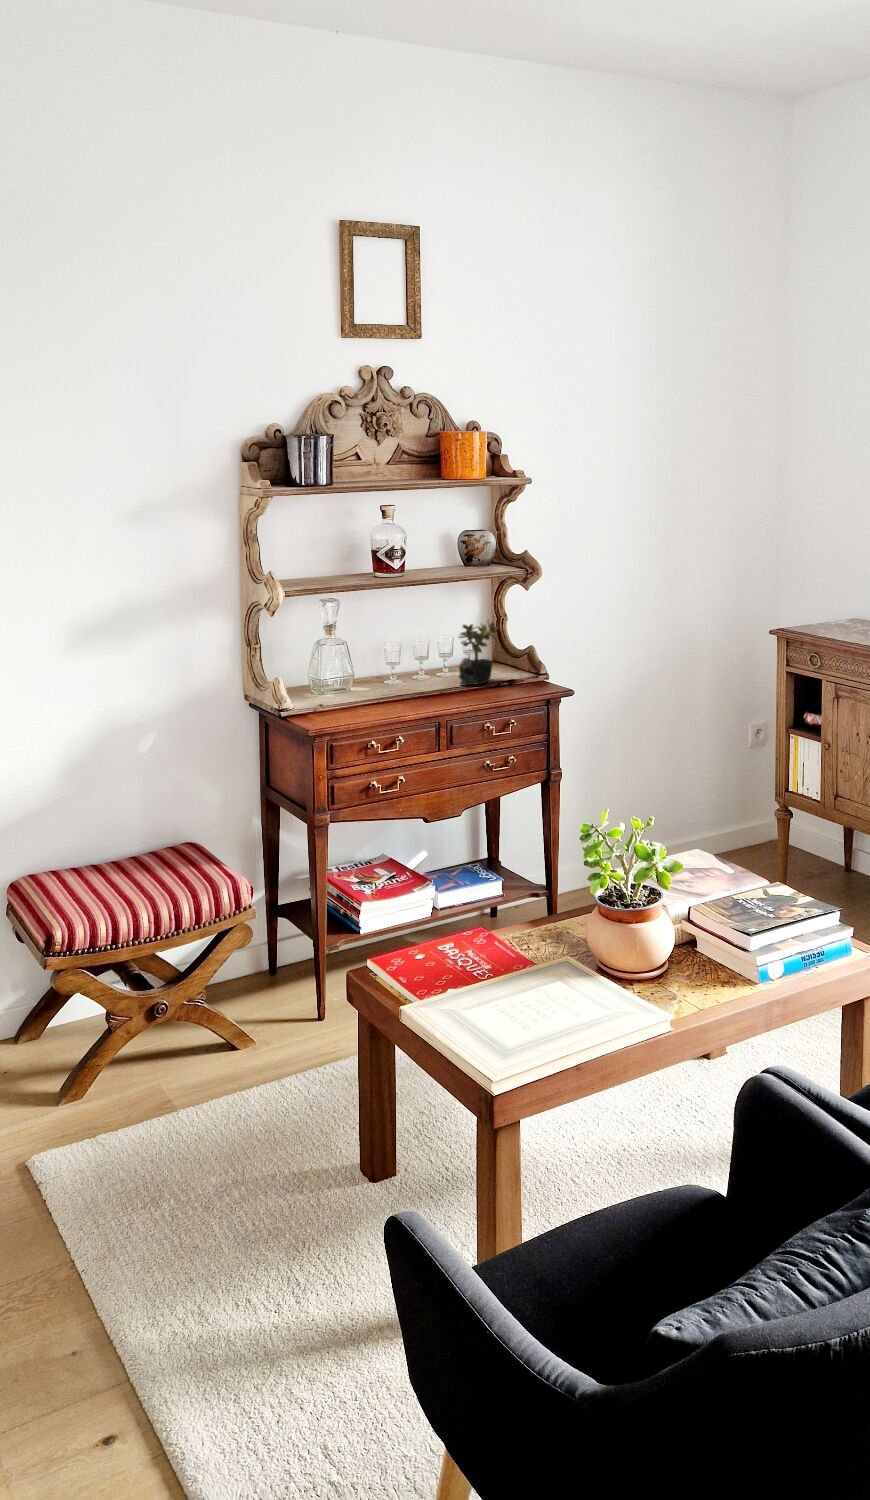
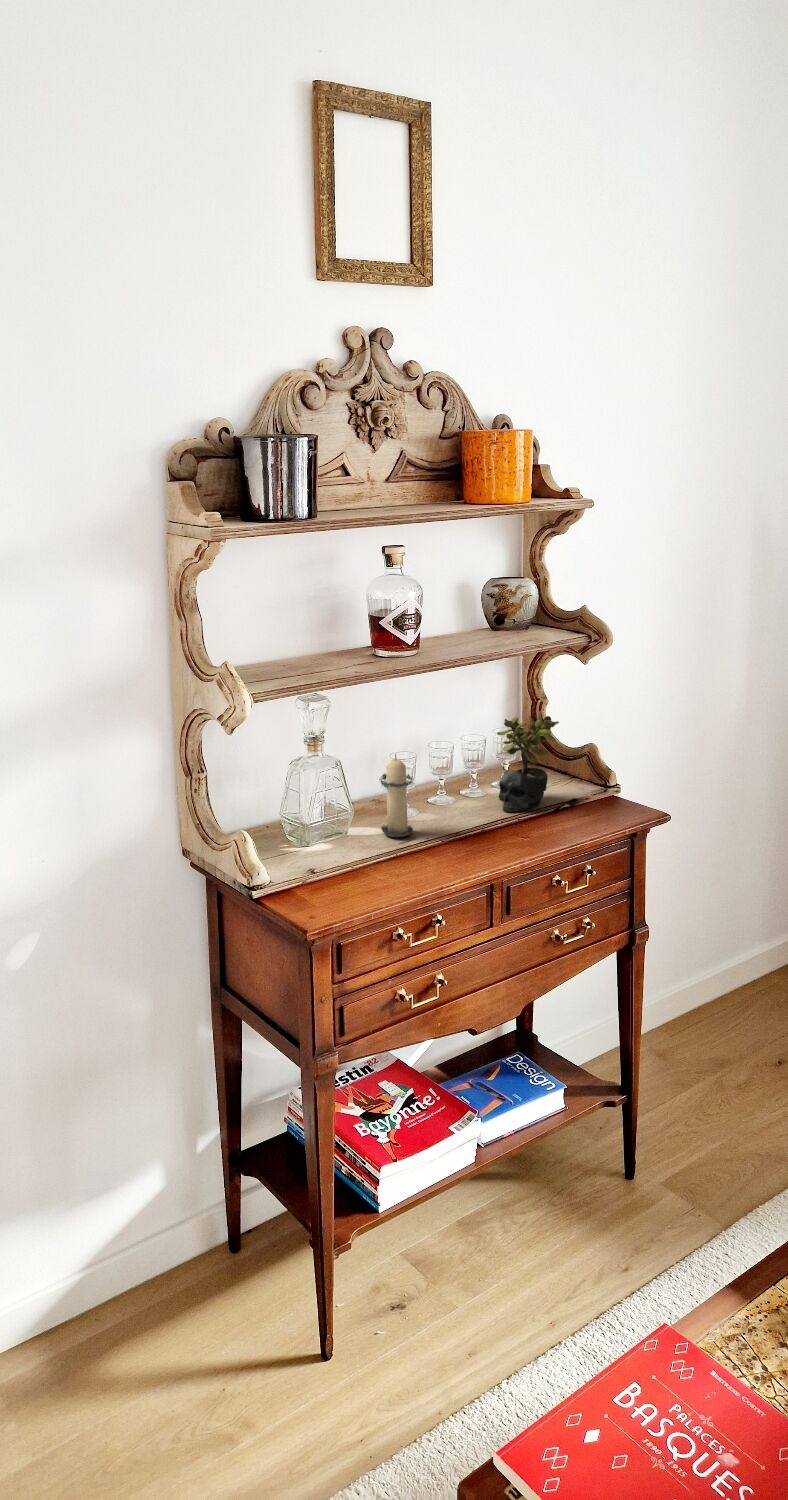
candle: none [370,639,397,694] -> present [379,754,413,837]

